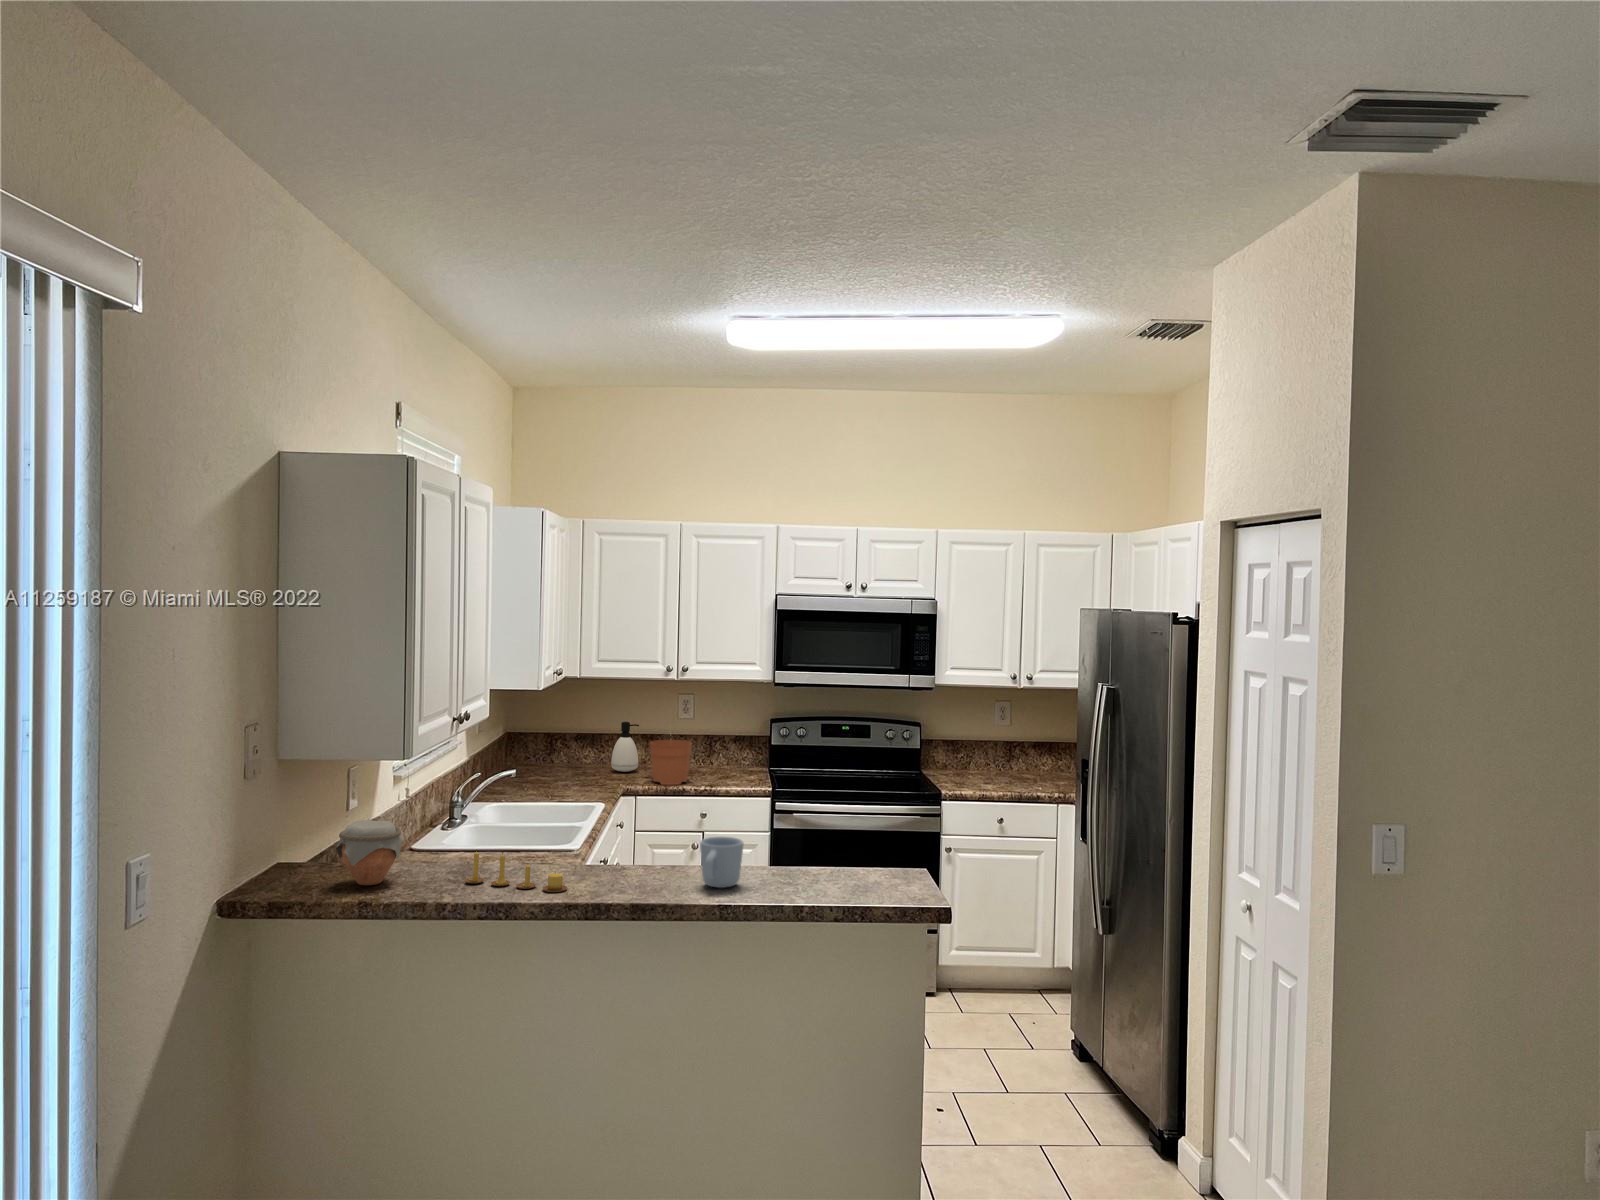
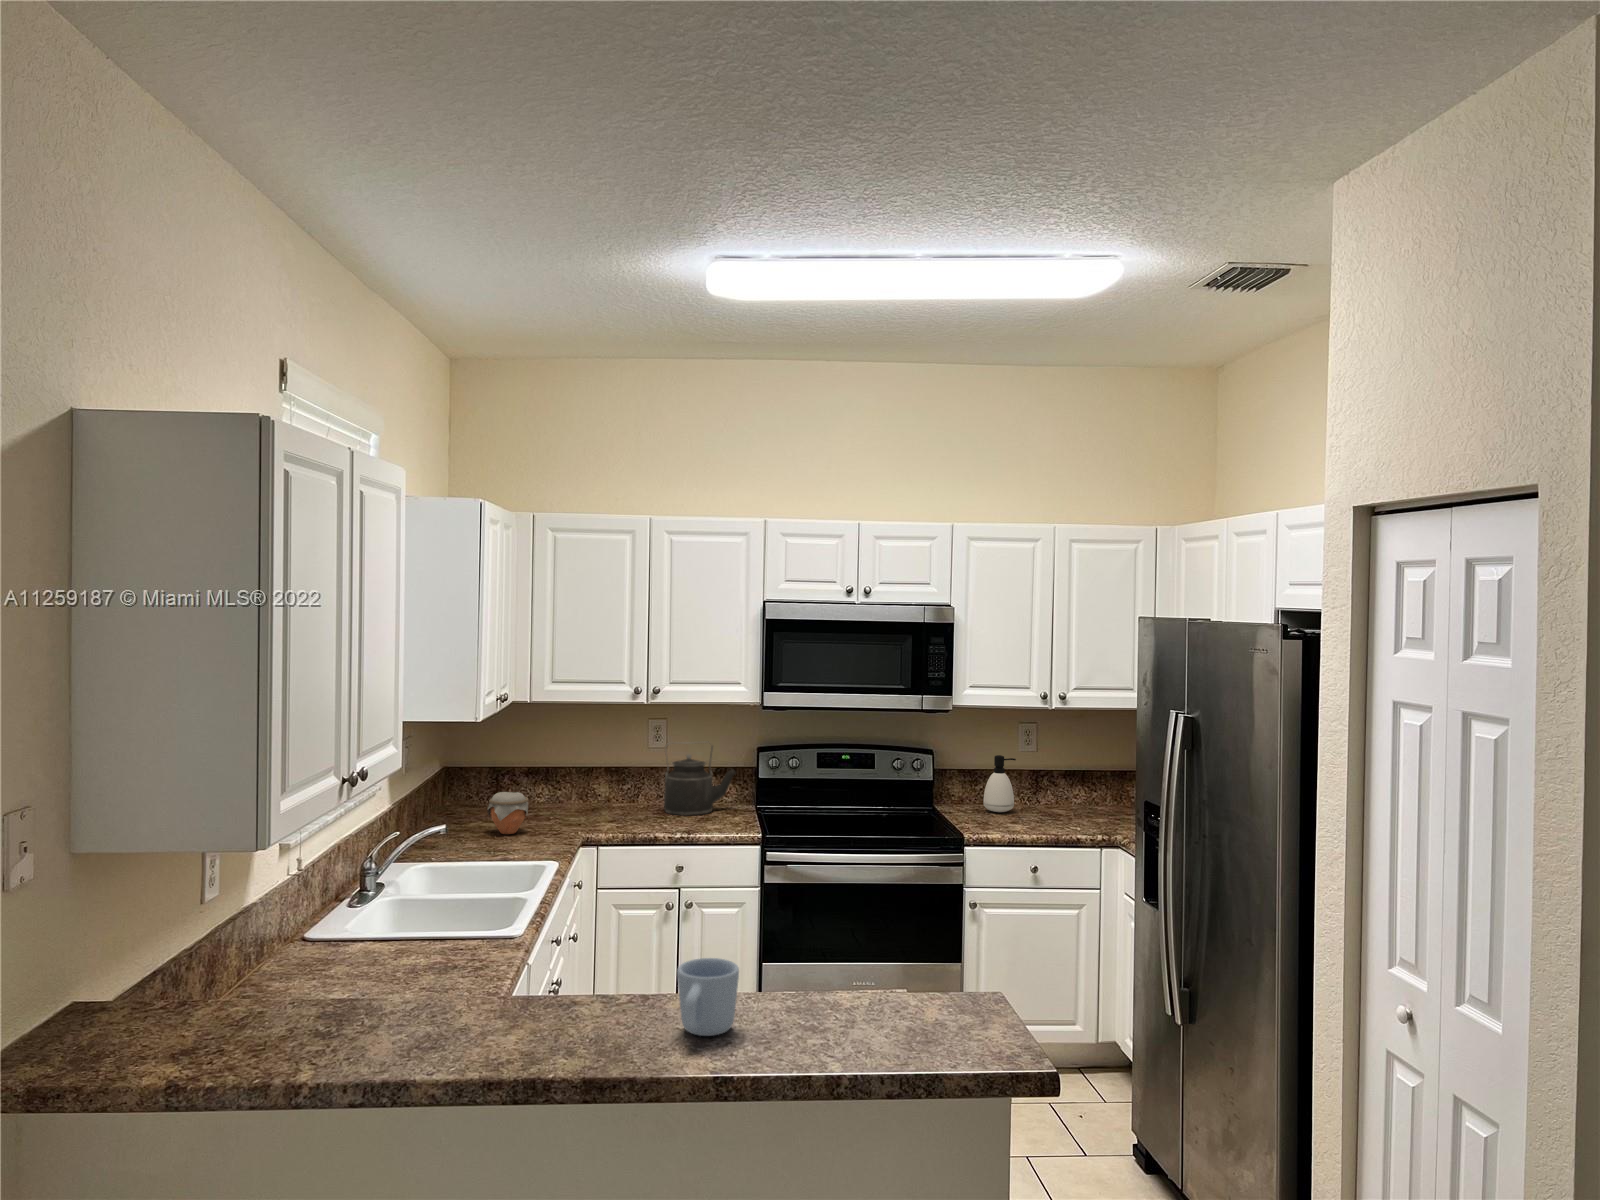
kettle: none [690,713,753,775] -> present [664,742,736,816]
soap dispenser: present [611,722,639,772] -> present [983,755,1016,812]
plant pot: present [650,740,692,785] -> none [615,756,666,832]
jar: present [336,820,402,885] -> present [487,792,528,834]
candle: present [465,850,567,892] -> none [339,987,486,1053]

